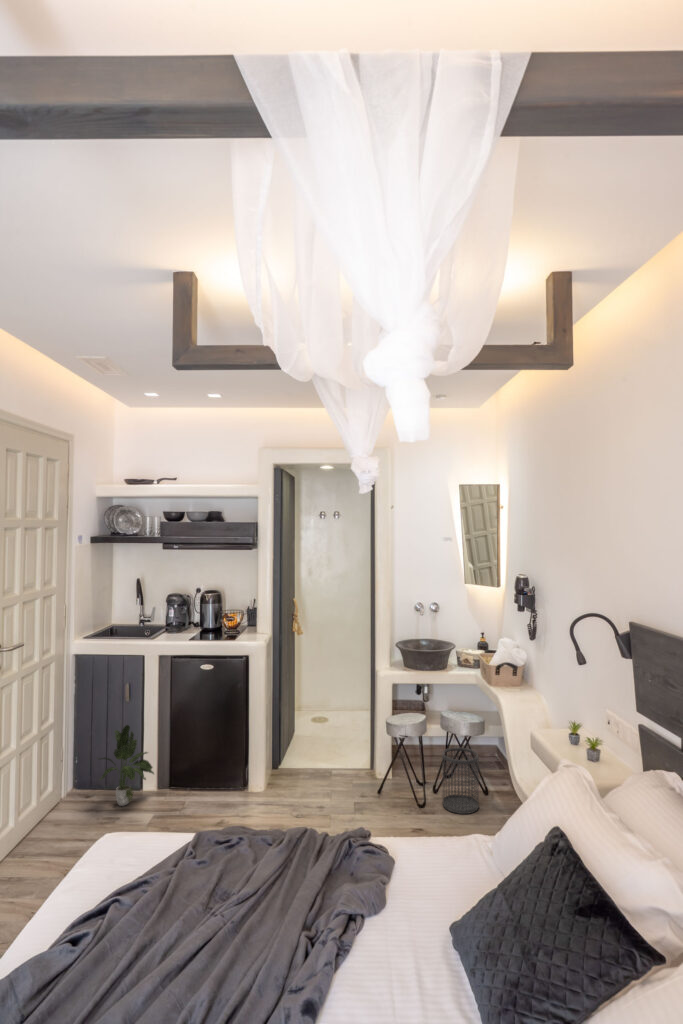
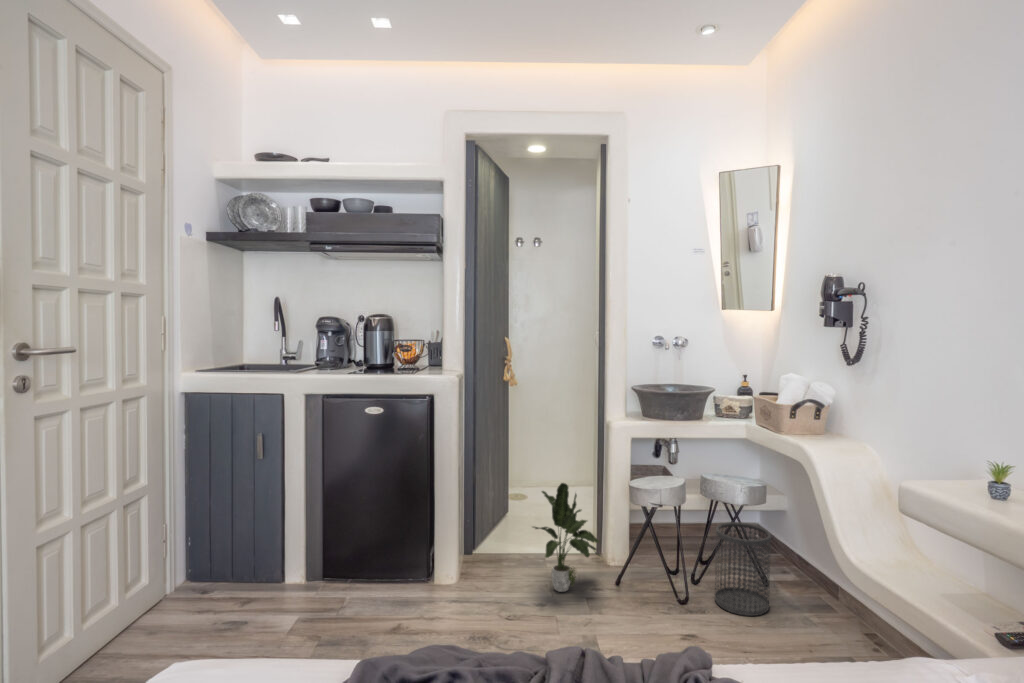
potted plant: present [100,725,154,806] -> present [533,483,600,592]

